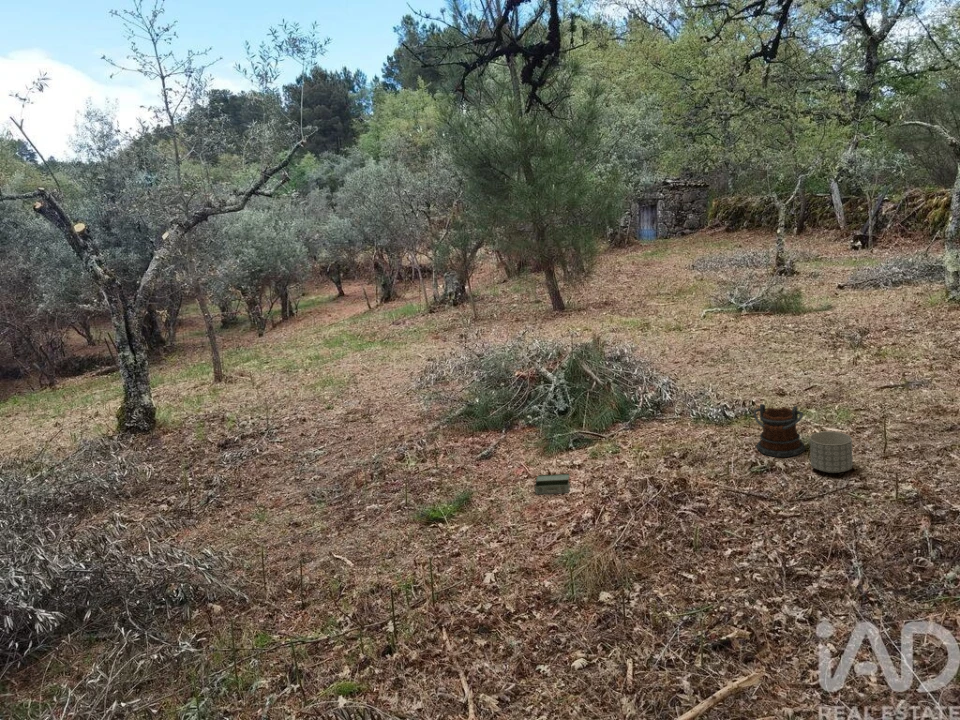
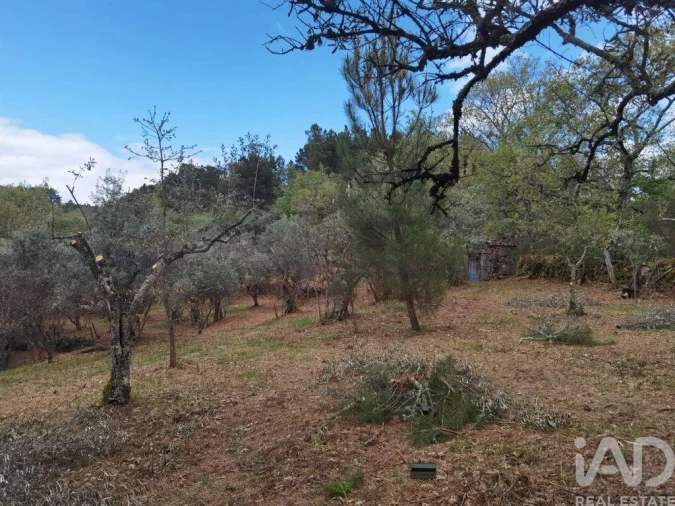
bucket: present [754,404,805,457] -> none [571,420,612,463]
planter: present [810,431,853,473] -> none [616,445,650,479]

